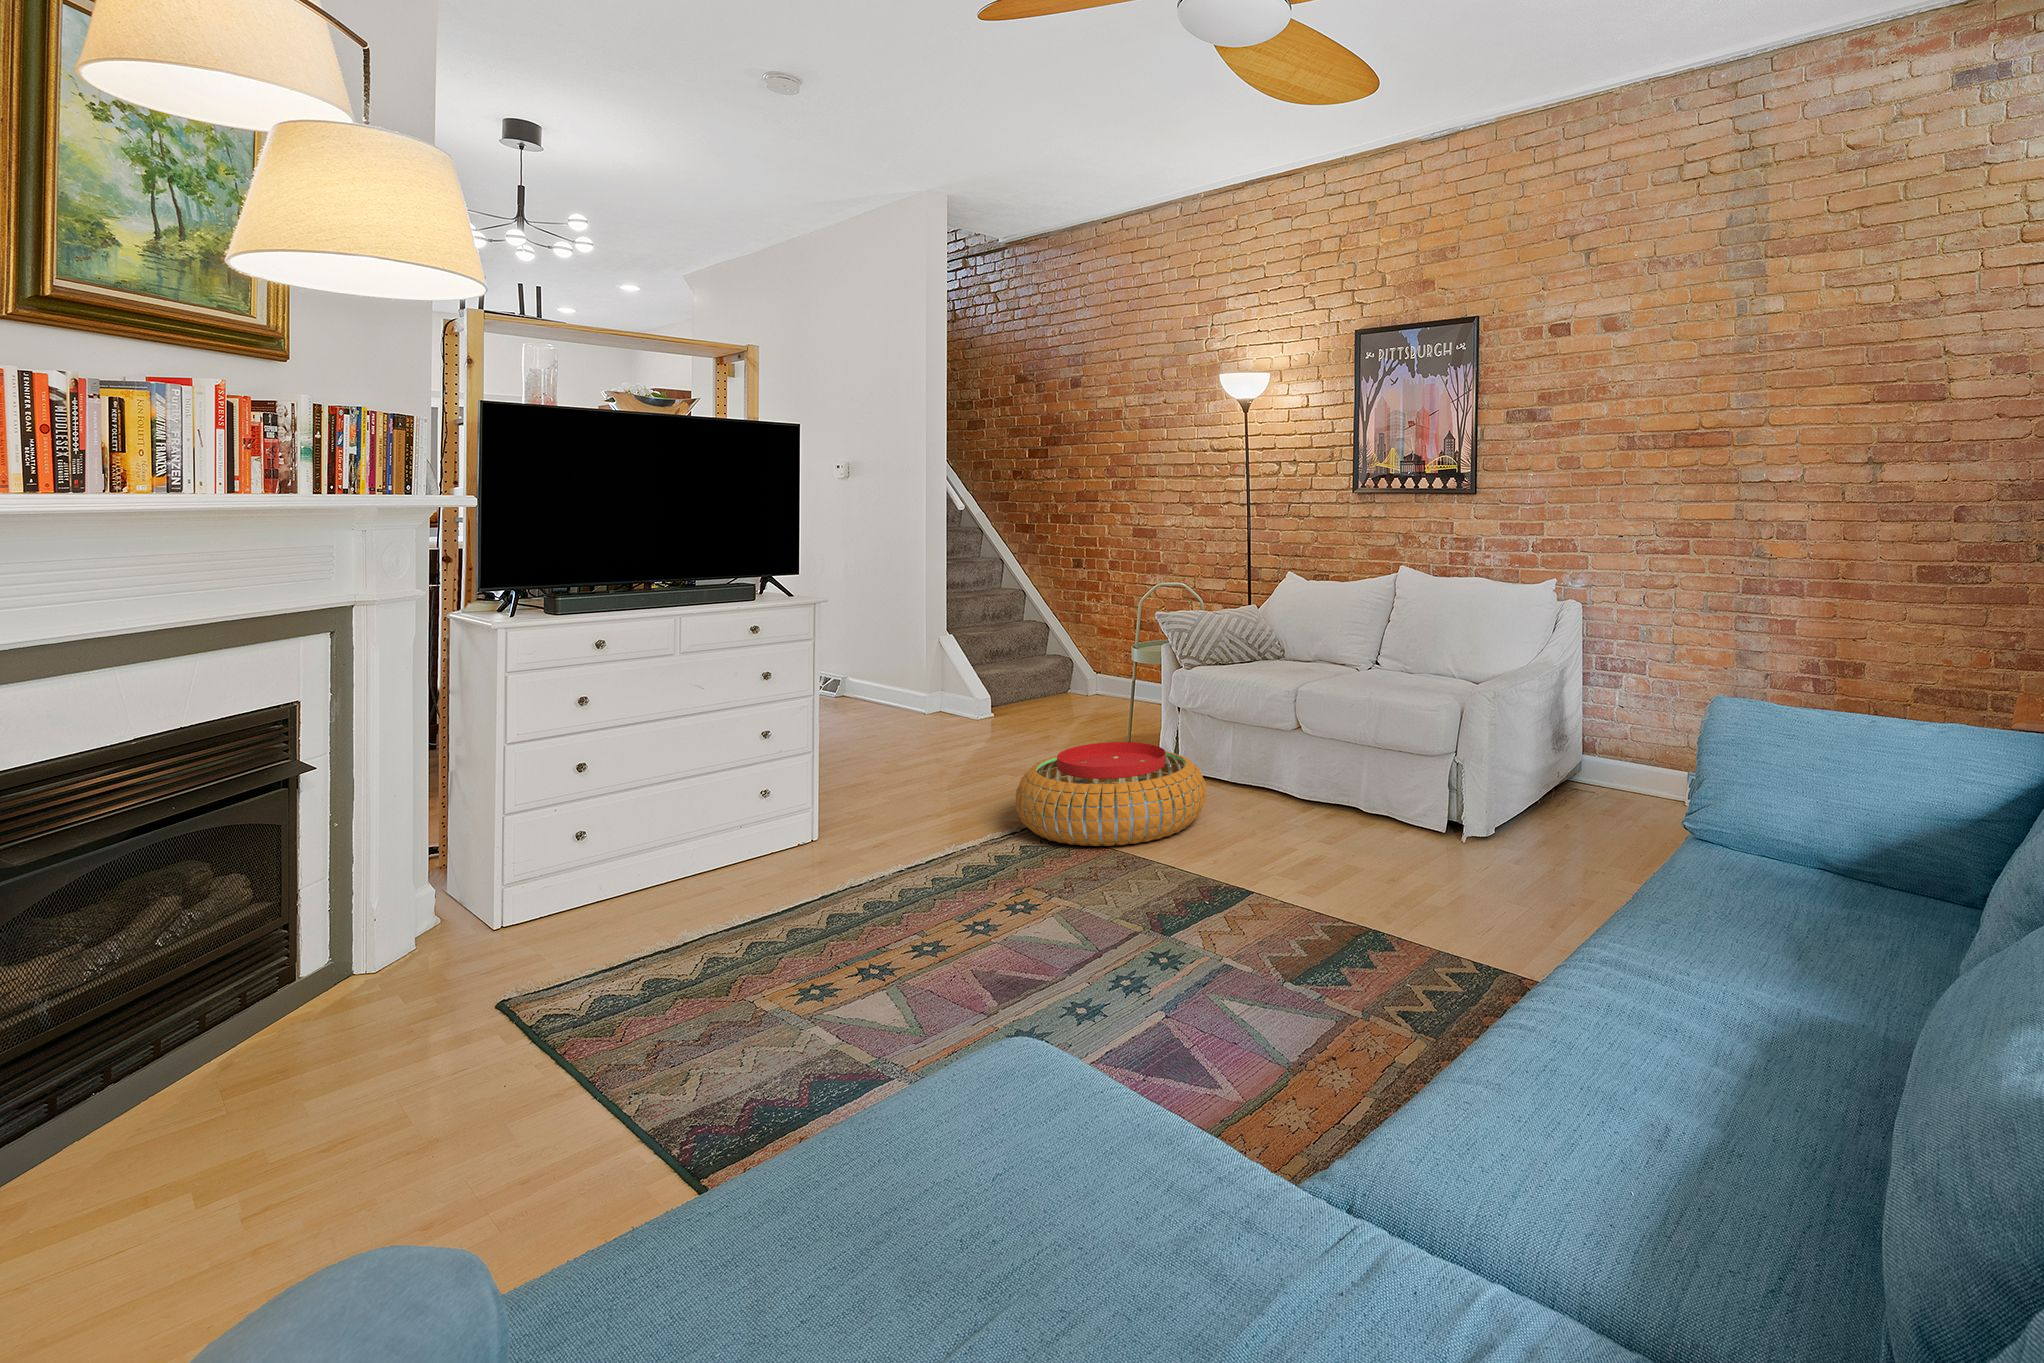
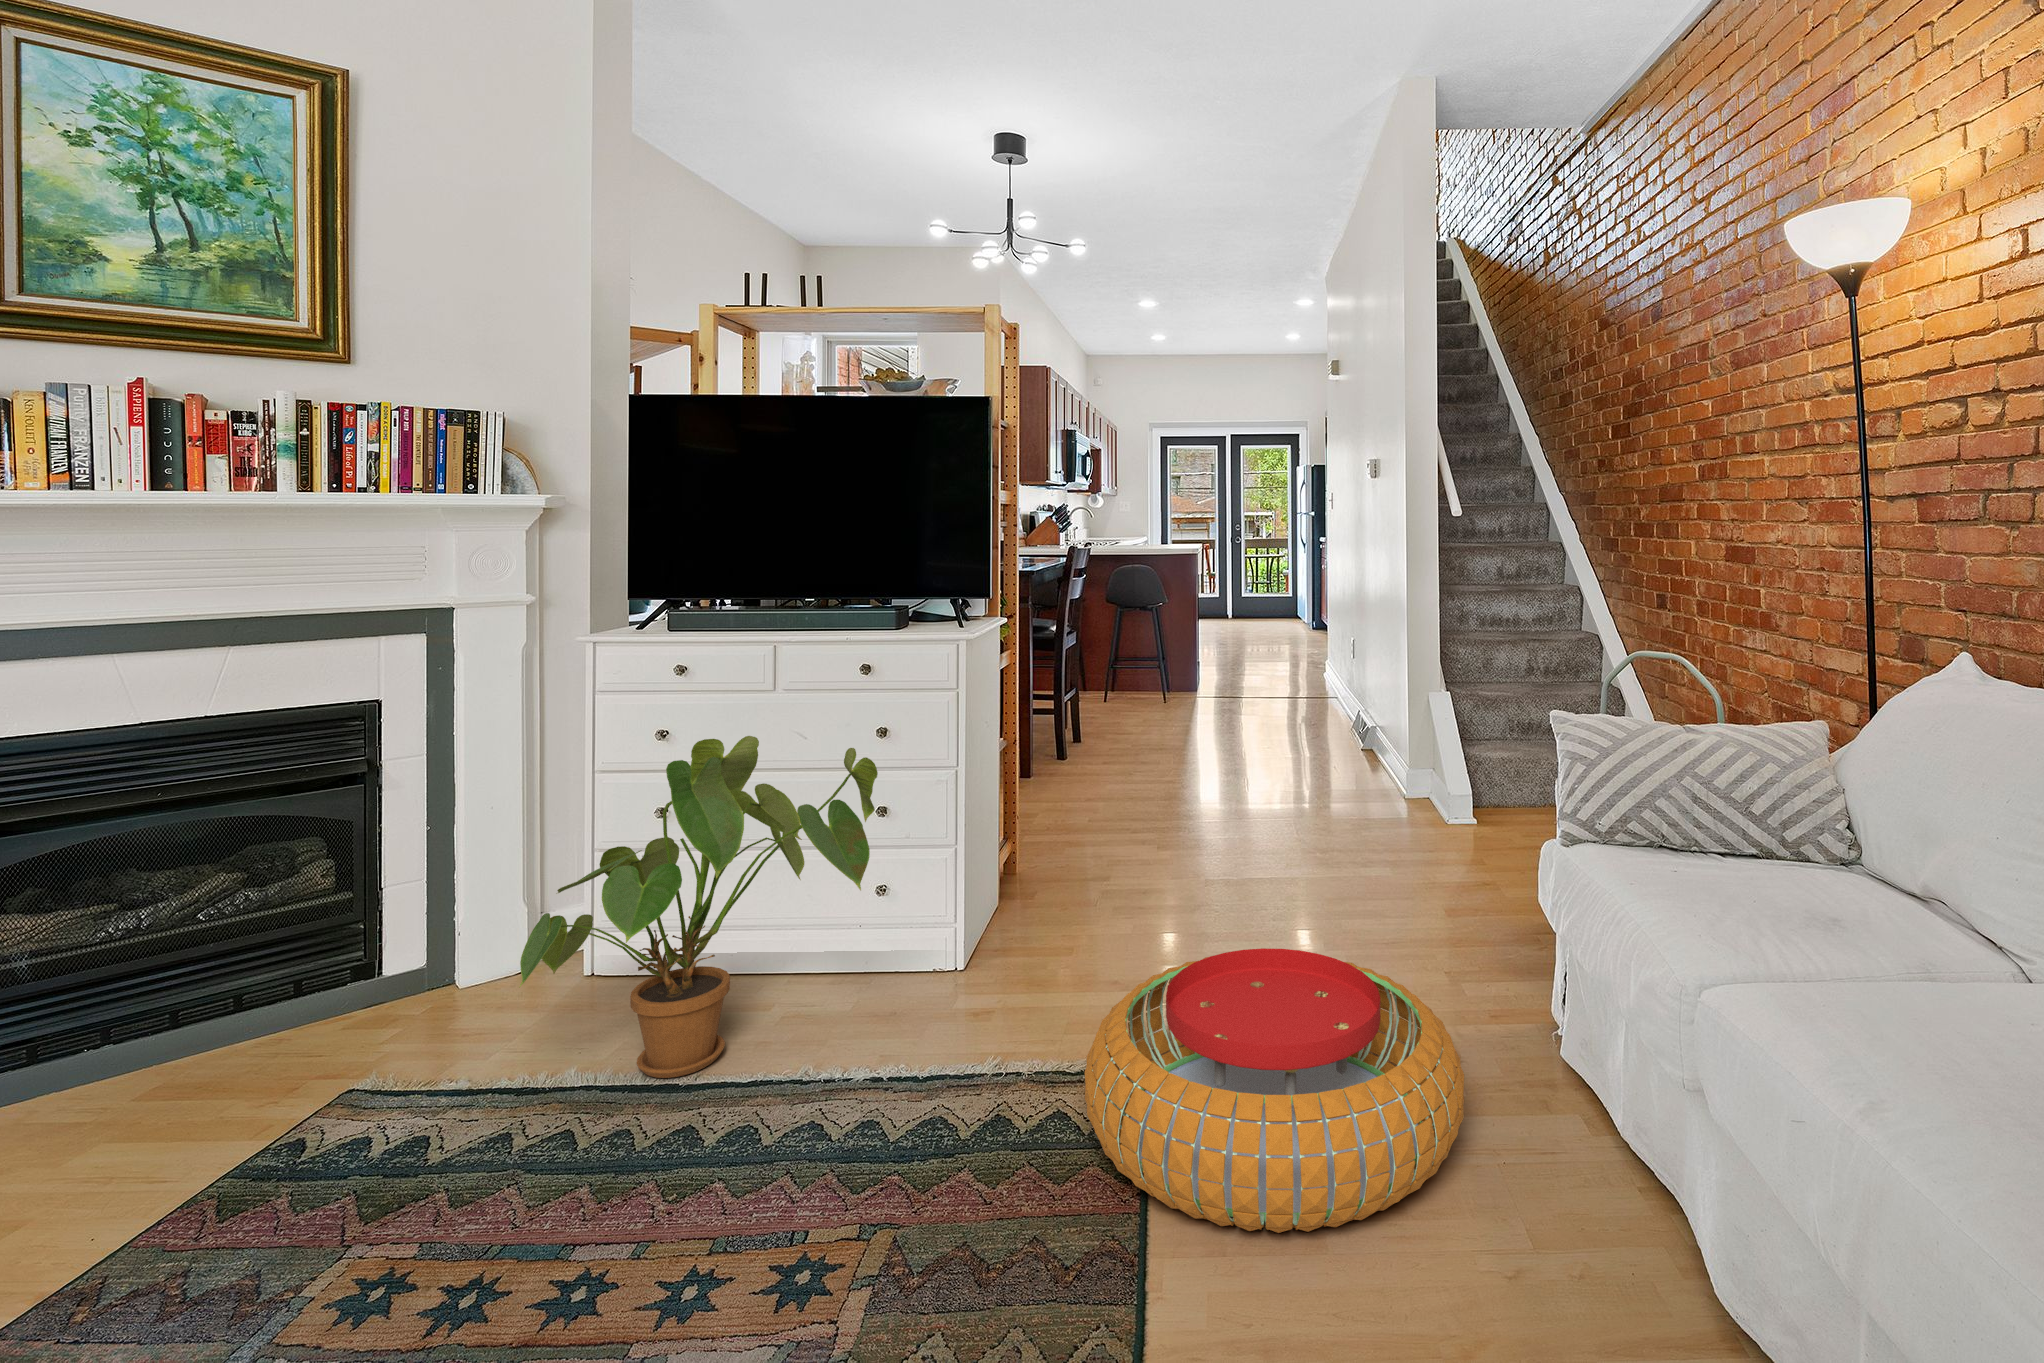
house plant: none [632,683,875,915] -> present [519,736,878,1078]

